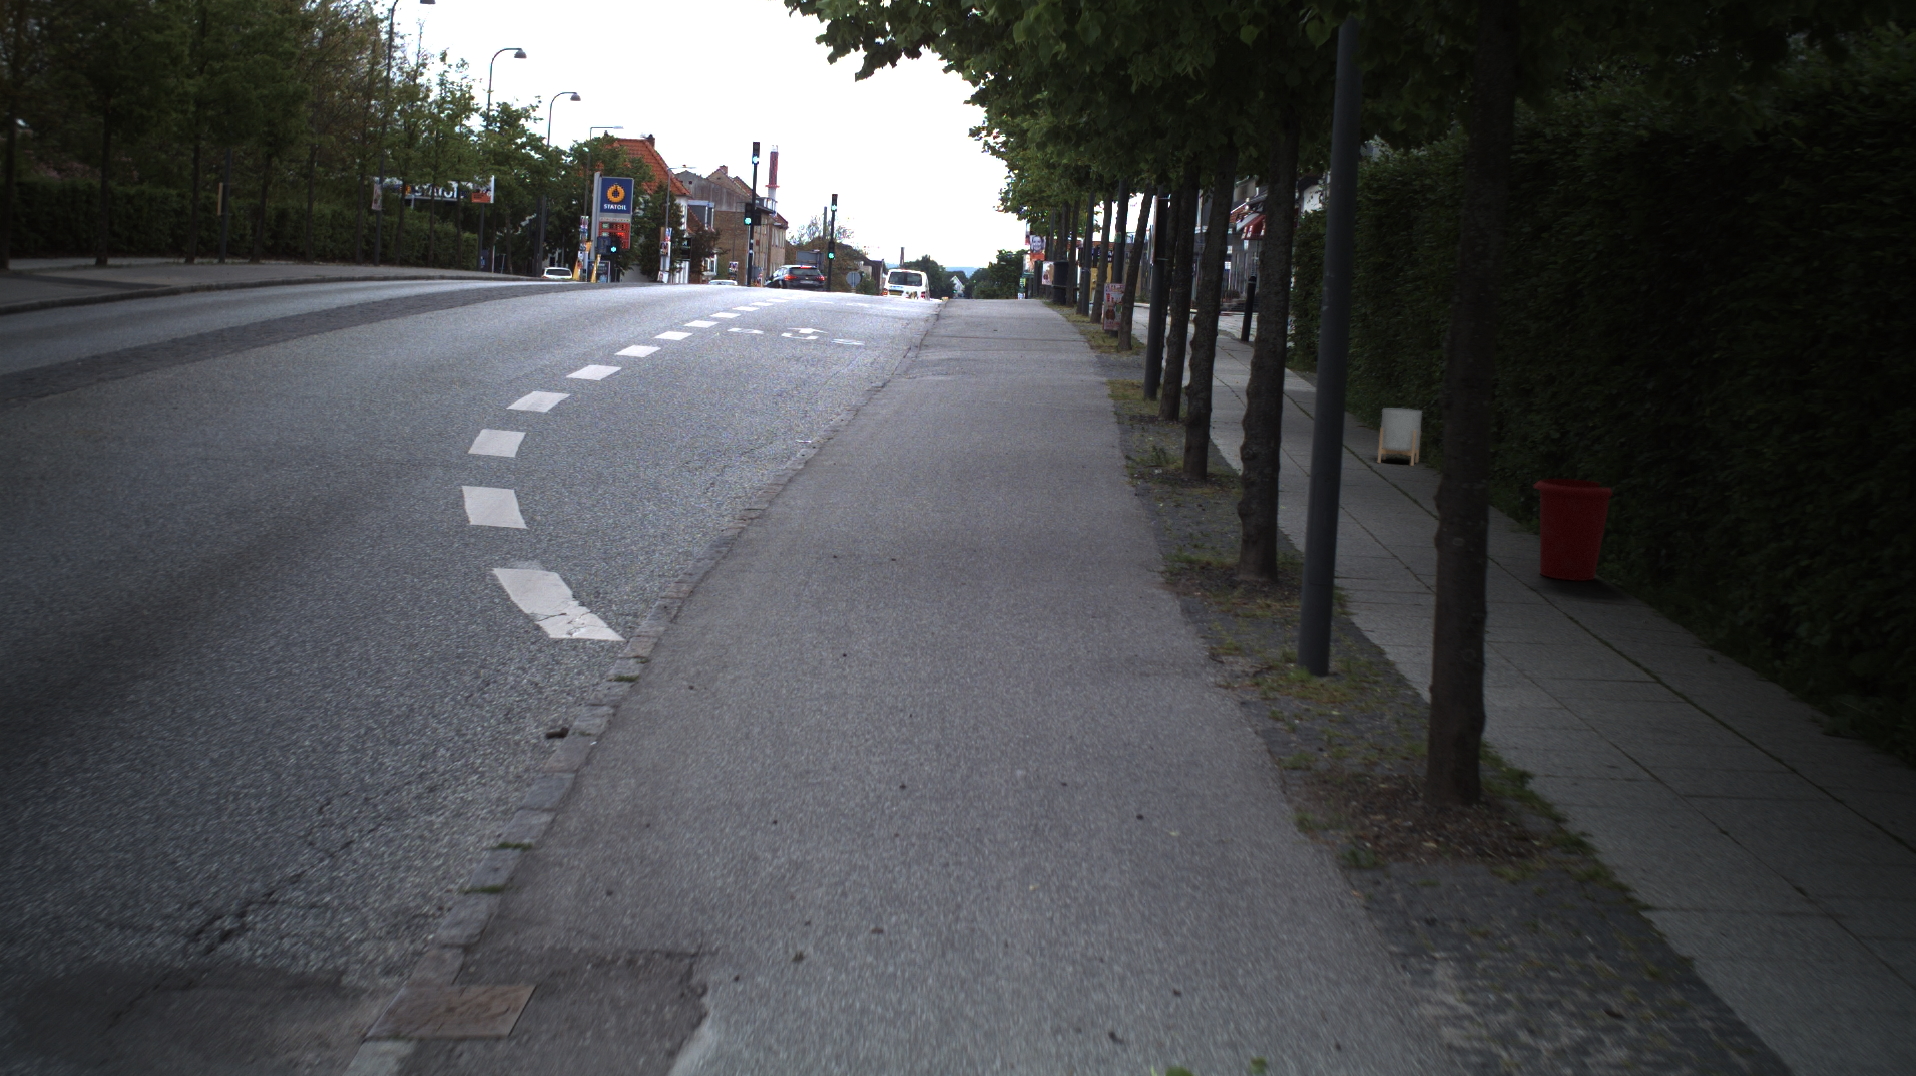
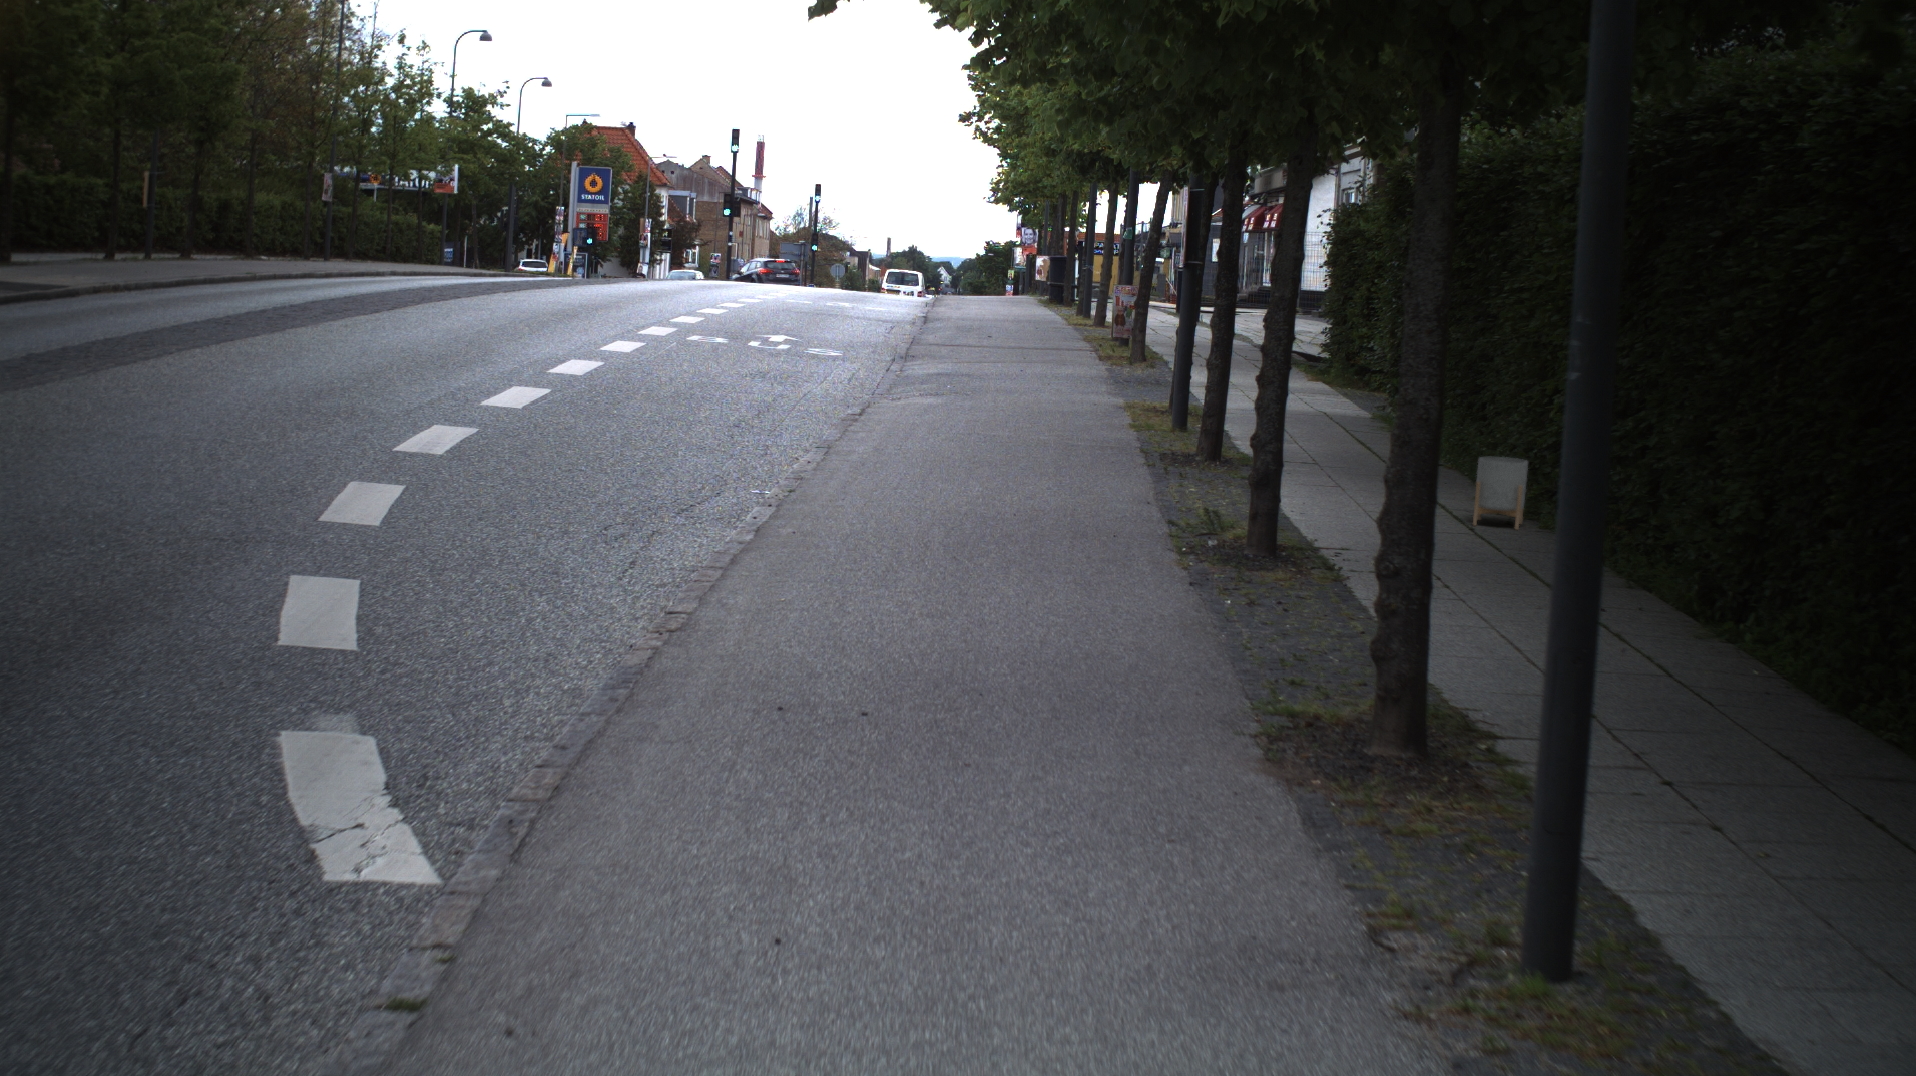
waste bin: present [1534,479,1612,581] -> none [1750,590,1874,736]

